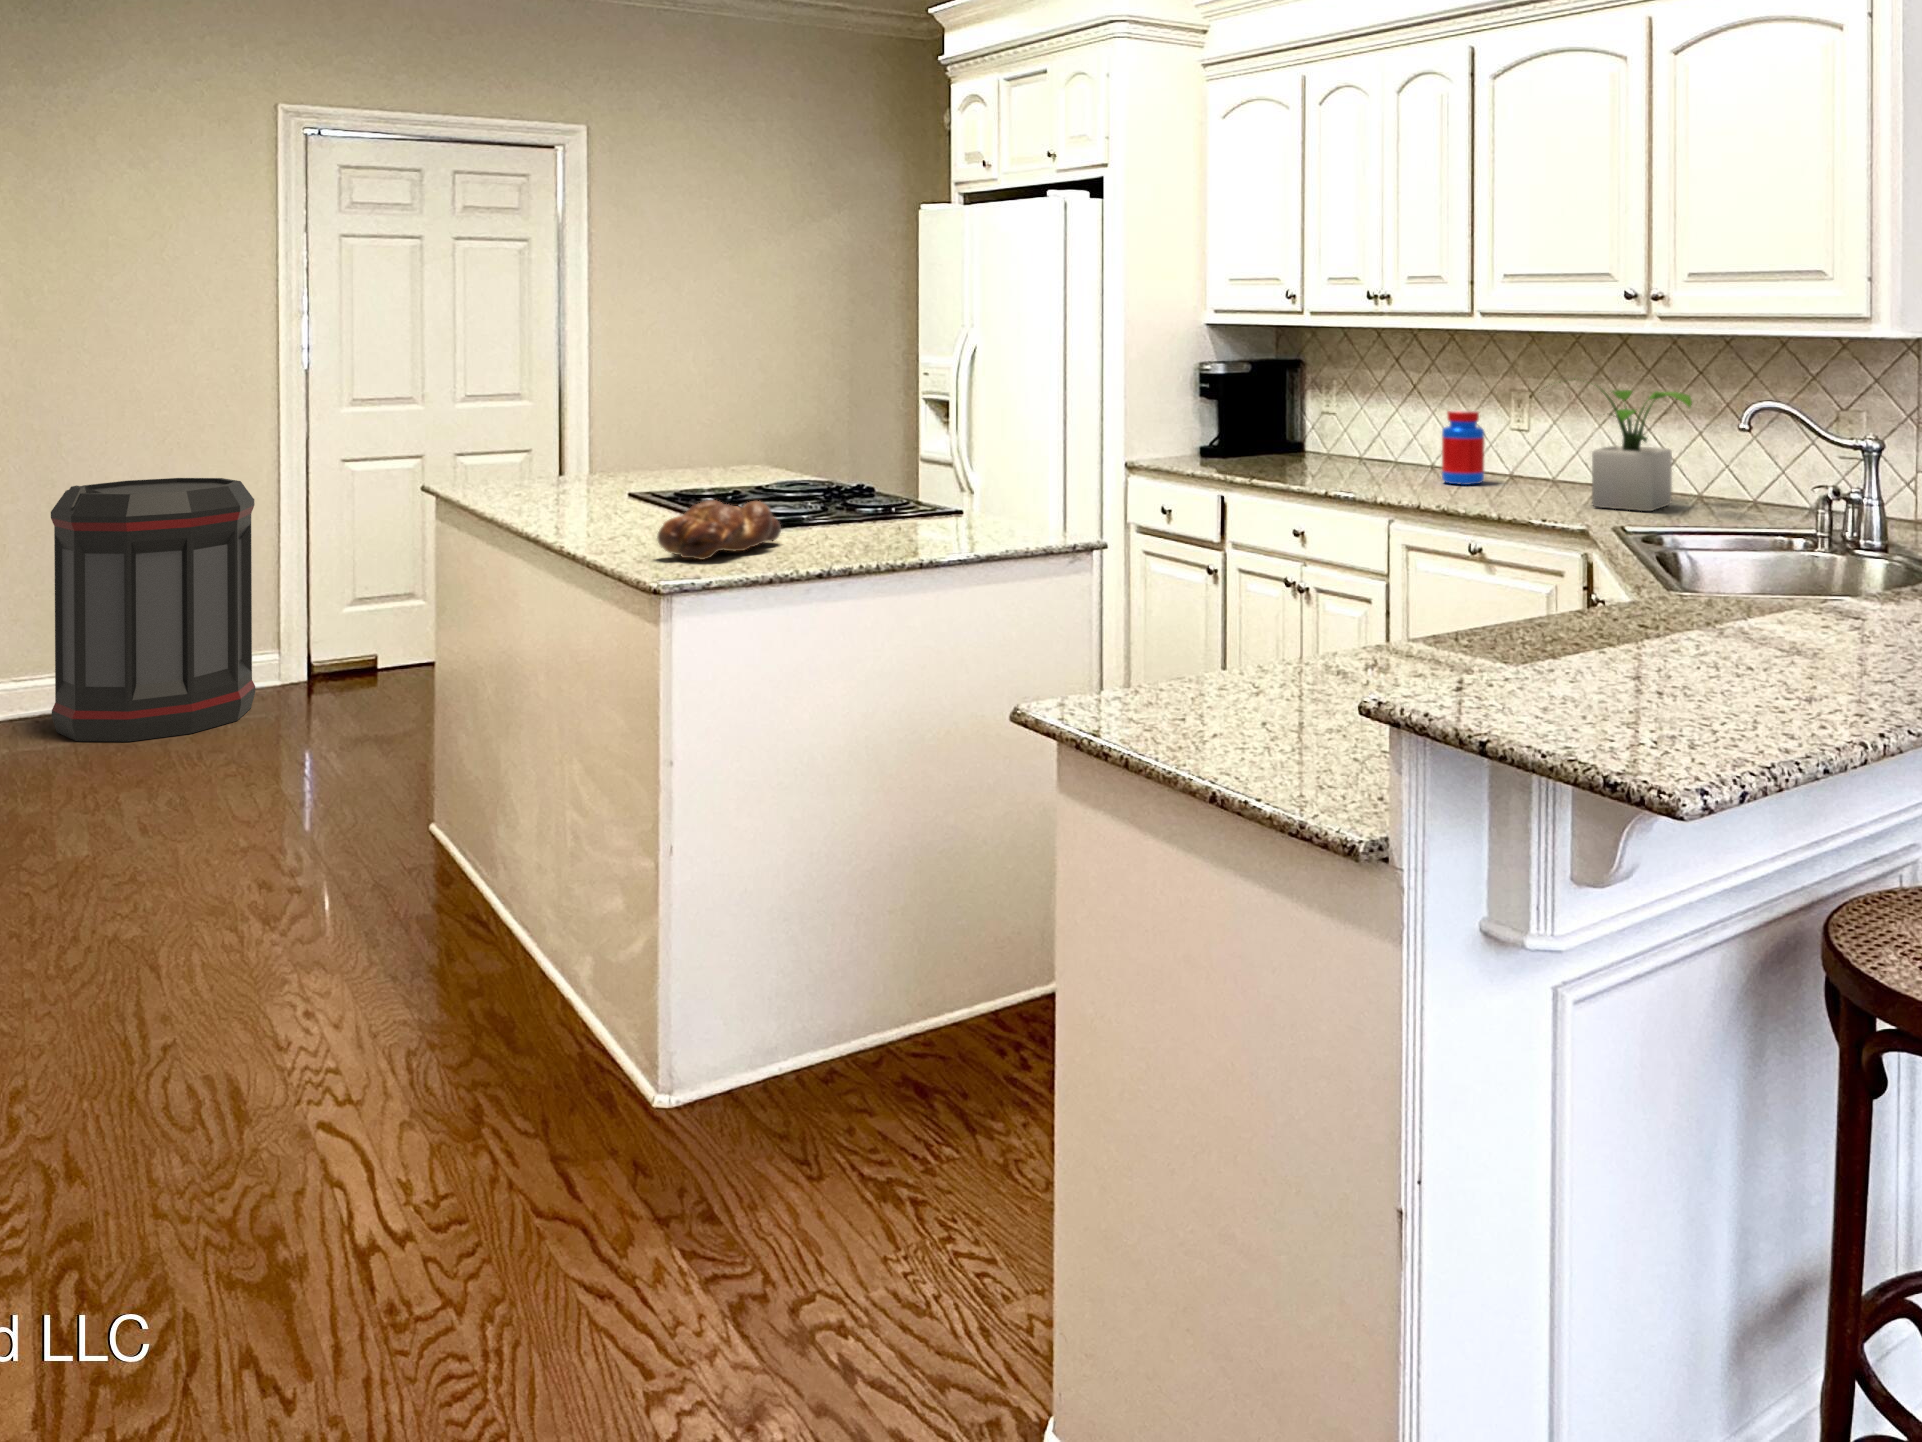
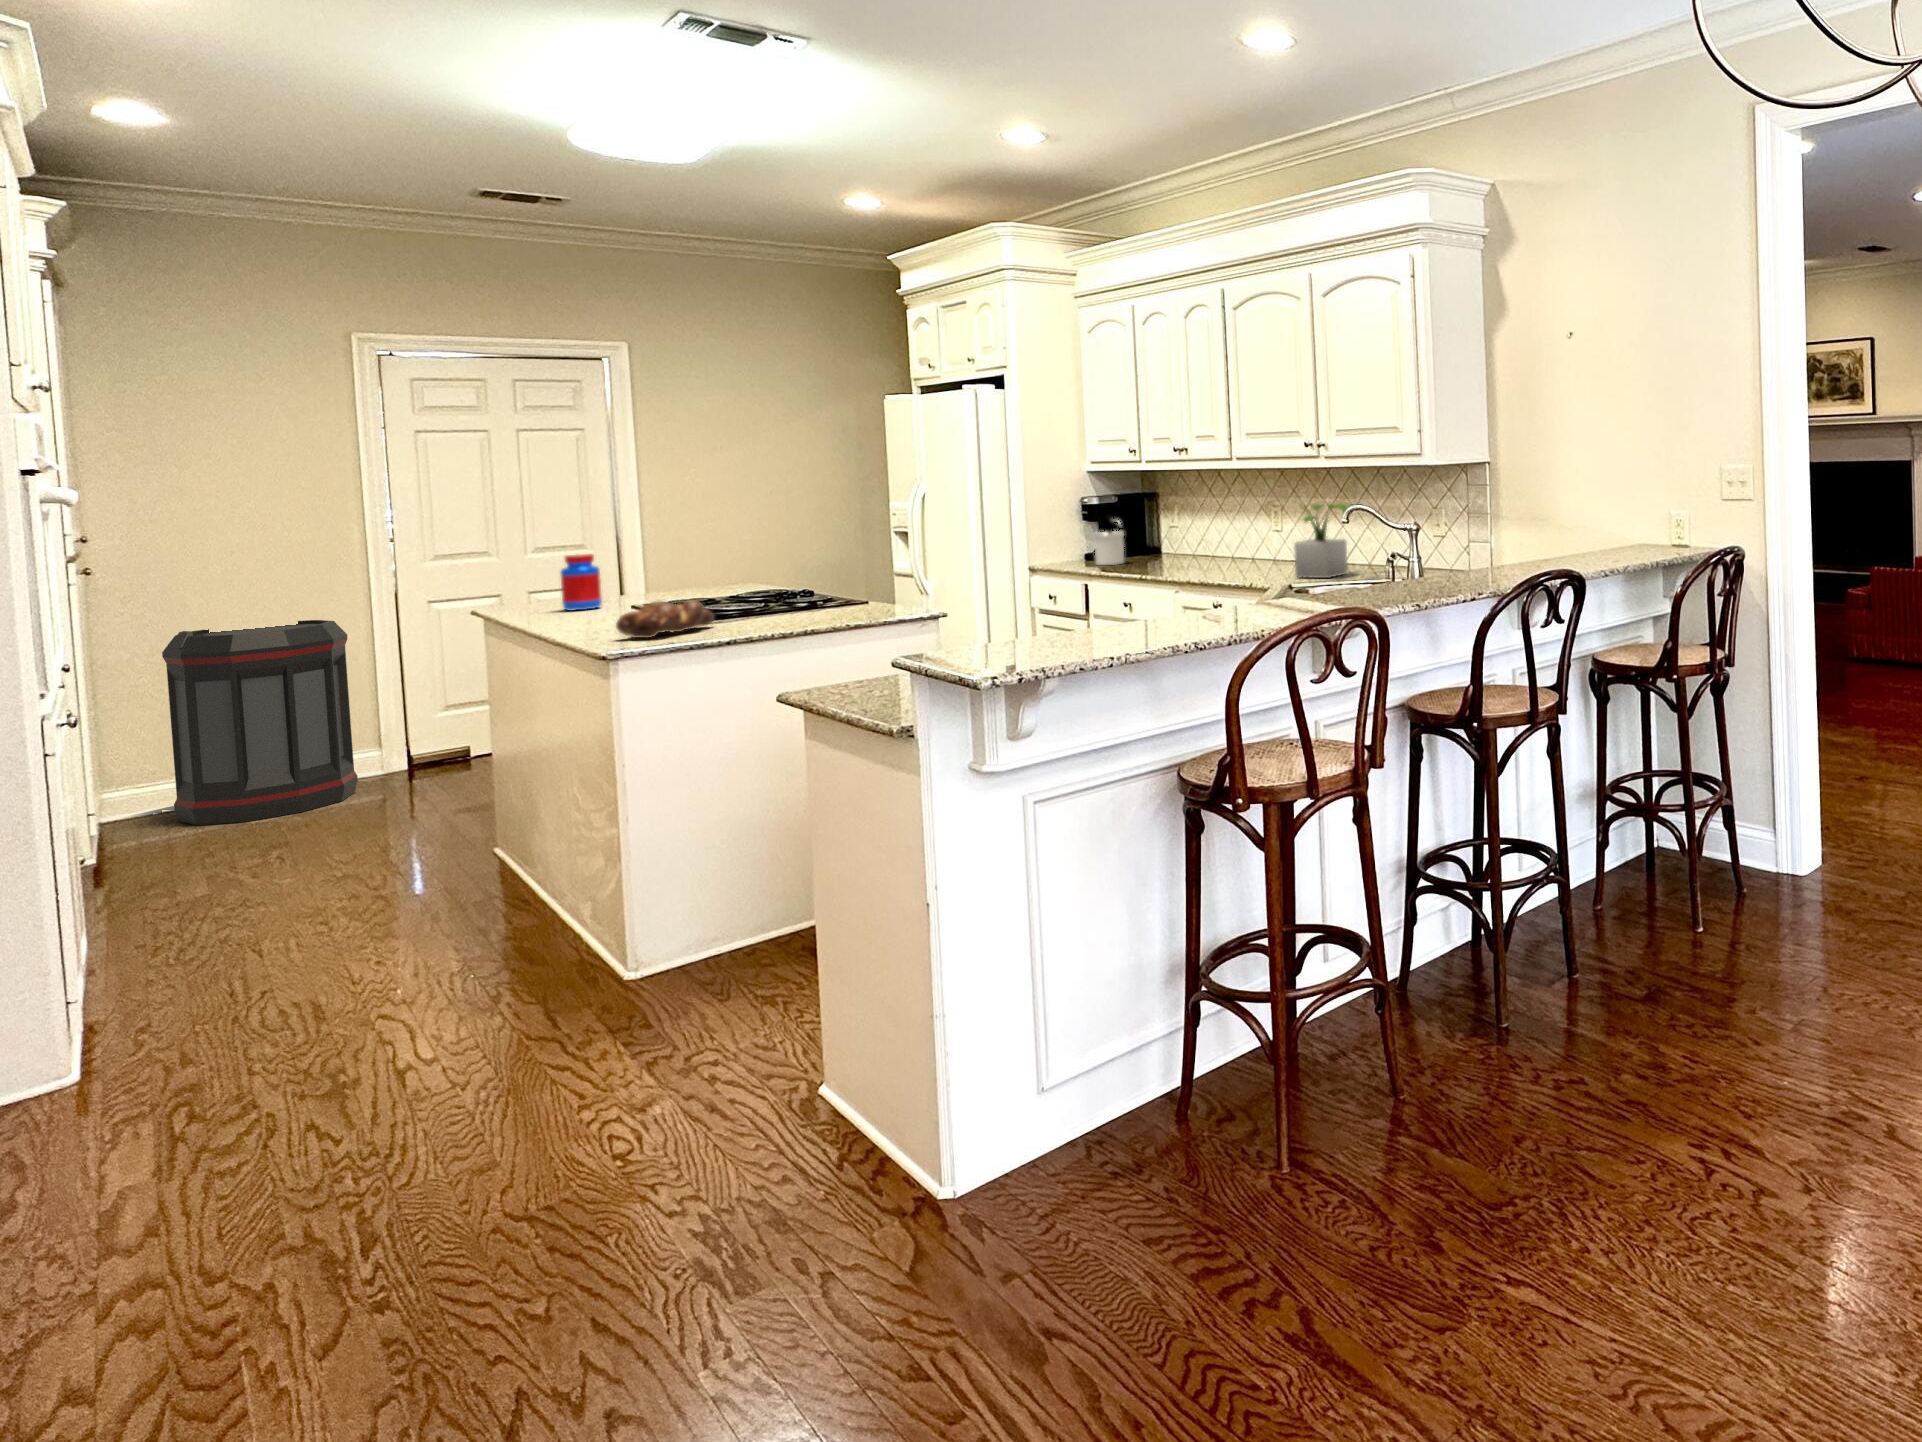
soap dispenser: none [1227,391,1274,464] -> present [1094,516,1124,565]
jar: present [1442,410,1485,485] -> present [561,554,602,611]

